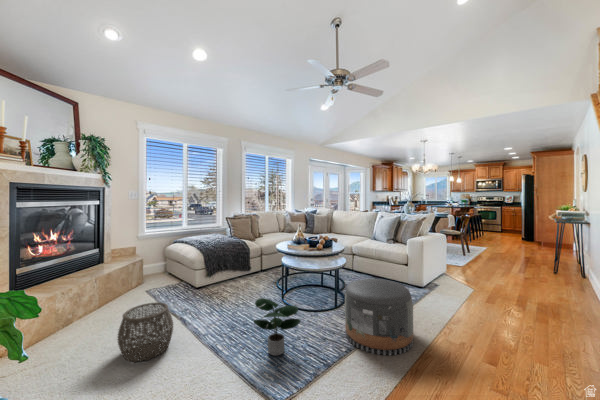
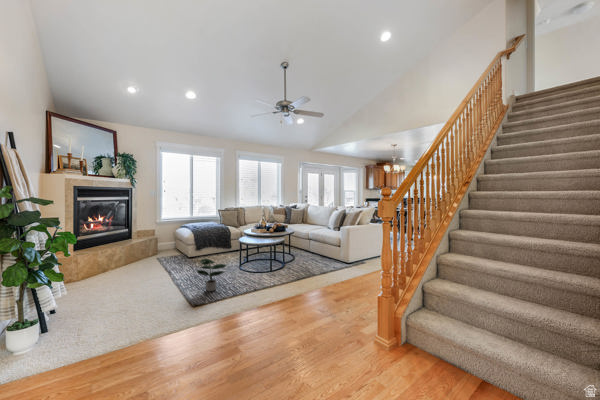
pouf: present [345,279,414,355] -> none [257,251,299,295]
woven basket: present [117,302,173,362] -> none [125,259,158,289]

